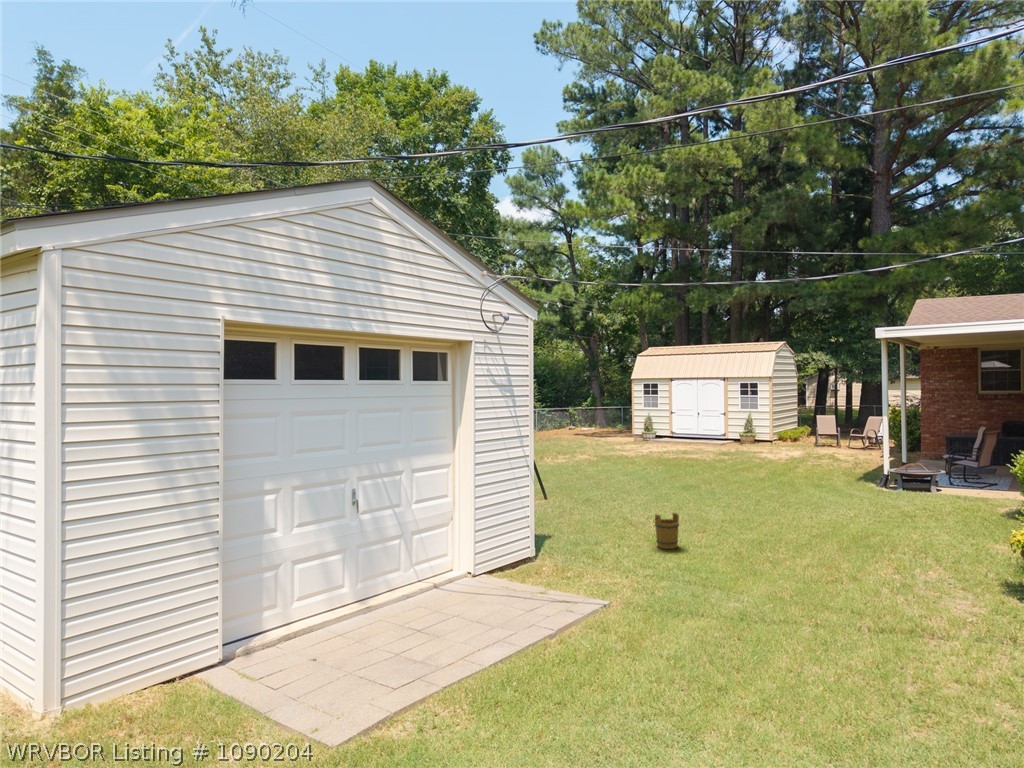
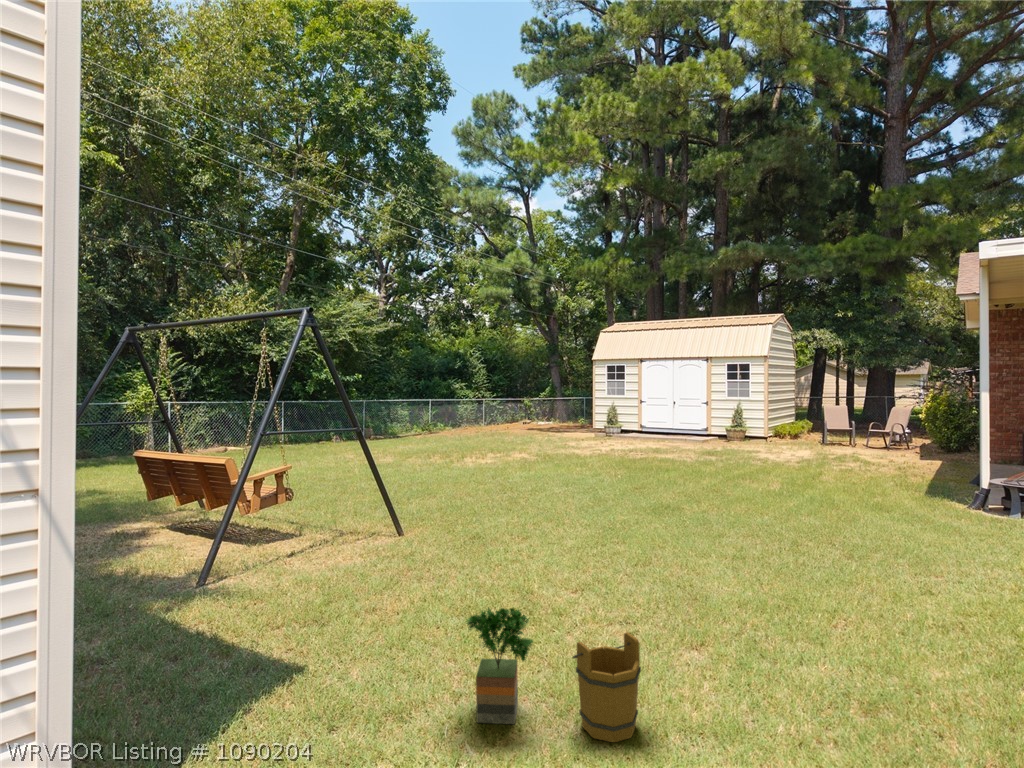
potted tree: none [611,504,638,546] -> present [466,608,533,724]

